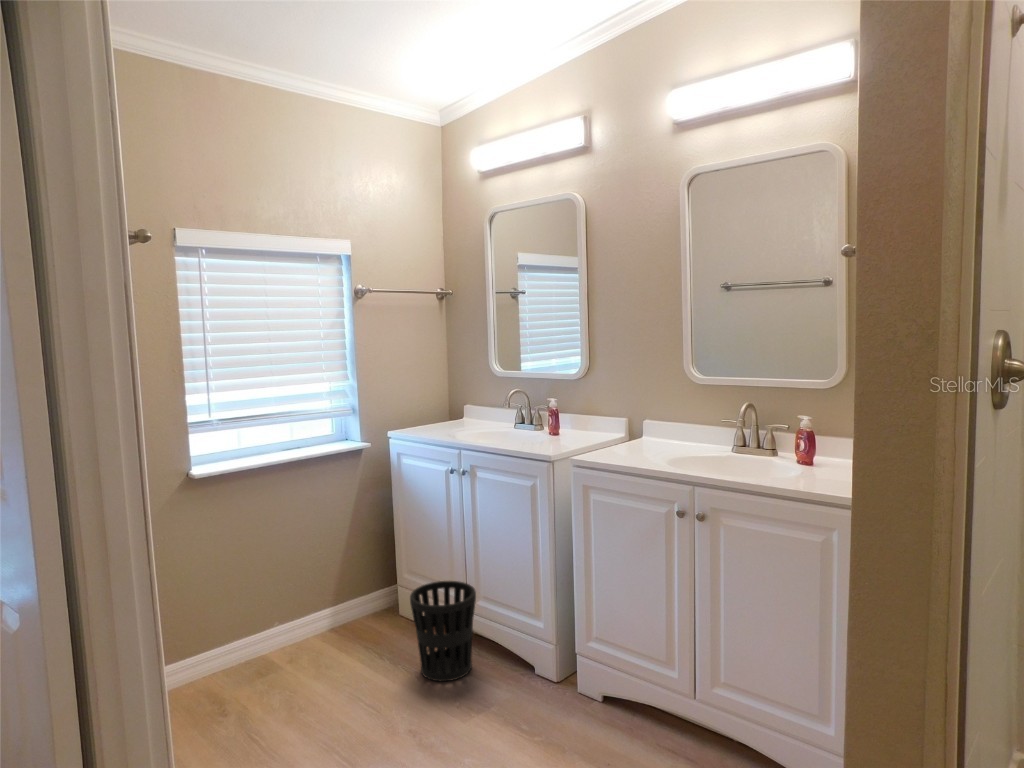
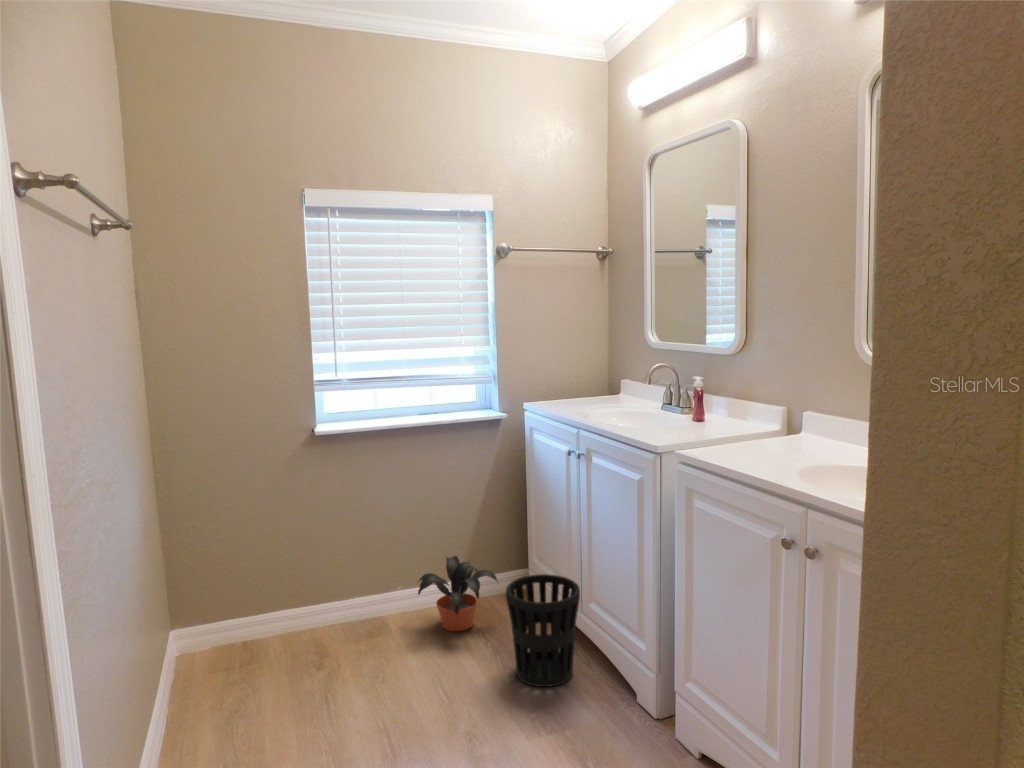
potted plant: none [300,581,380,653] -> present [418,556,497,631]

